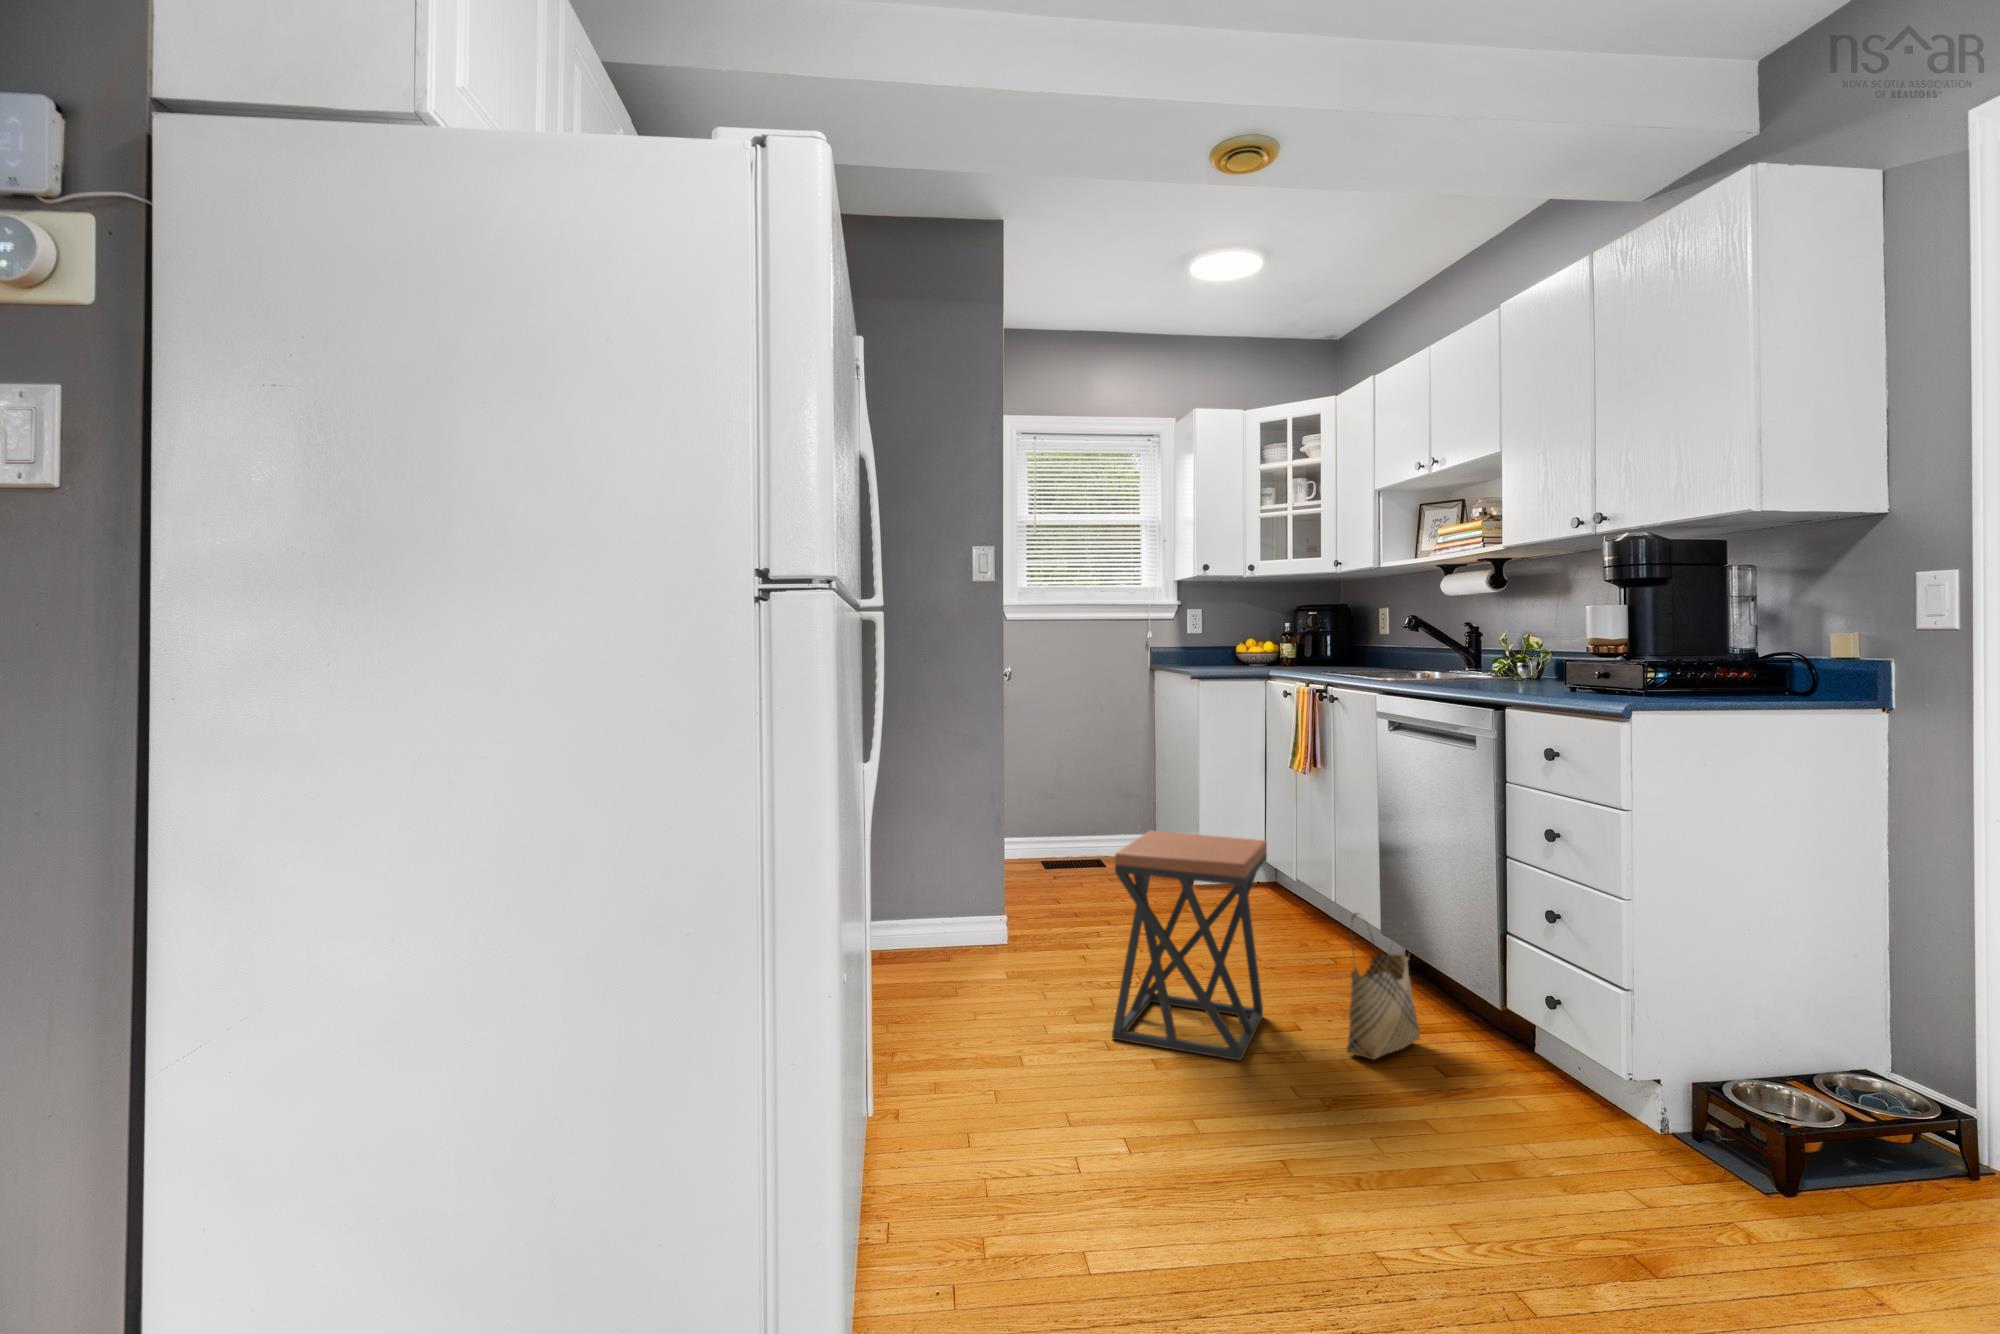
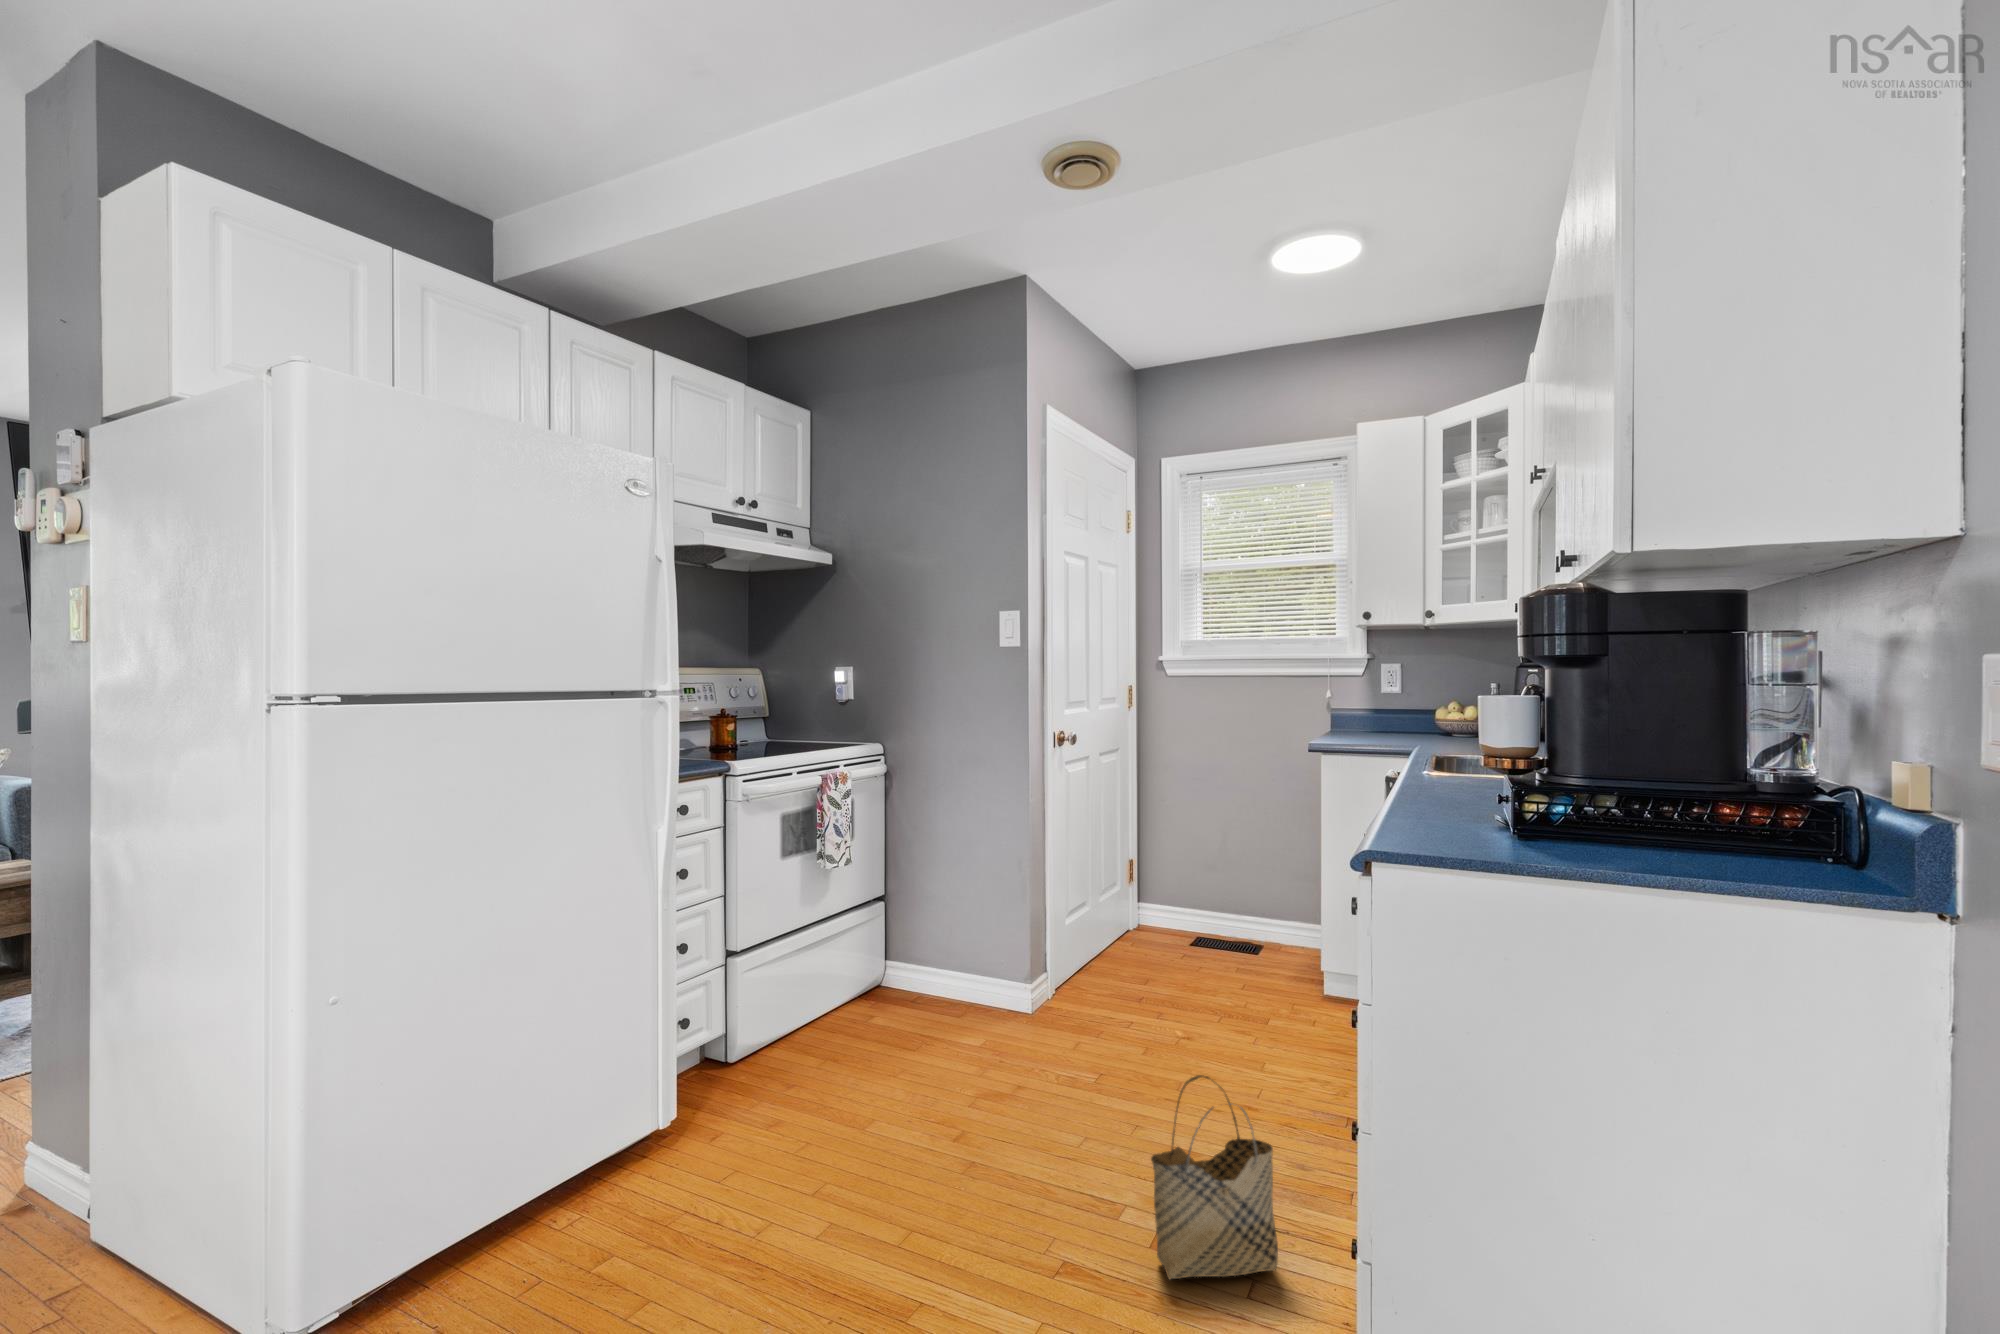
stool: present [1112,831,1267,1061] -> none [940,929,1143,1228]

